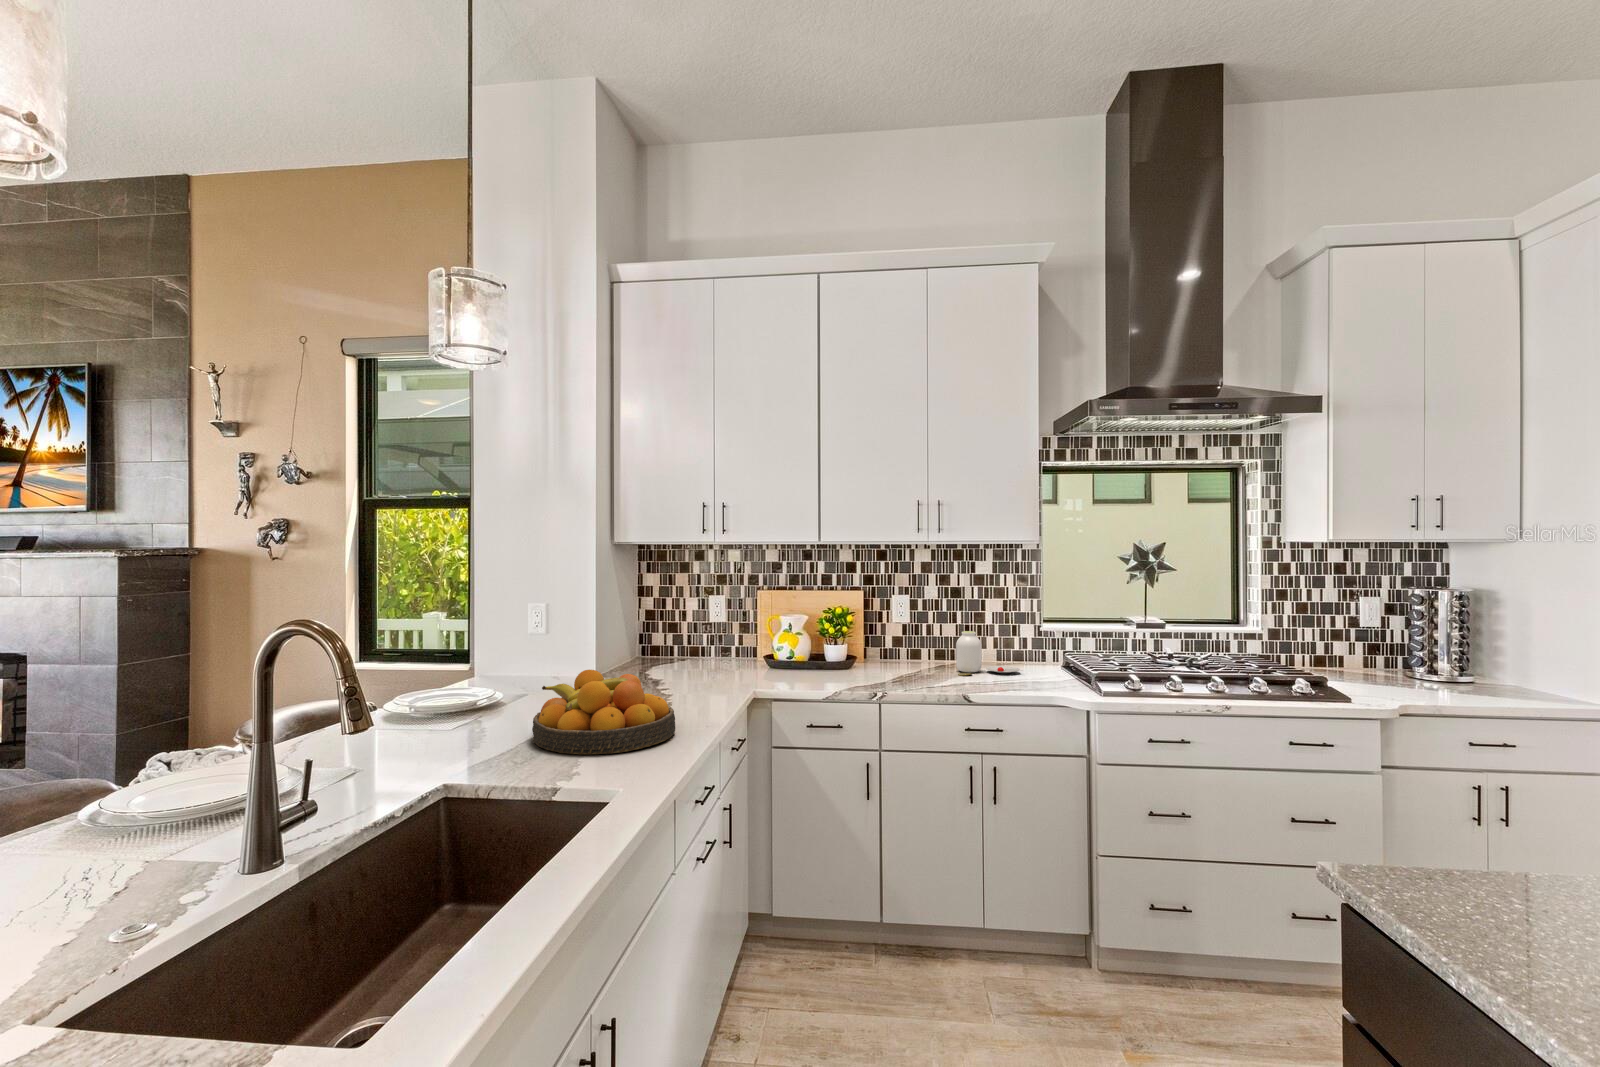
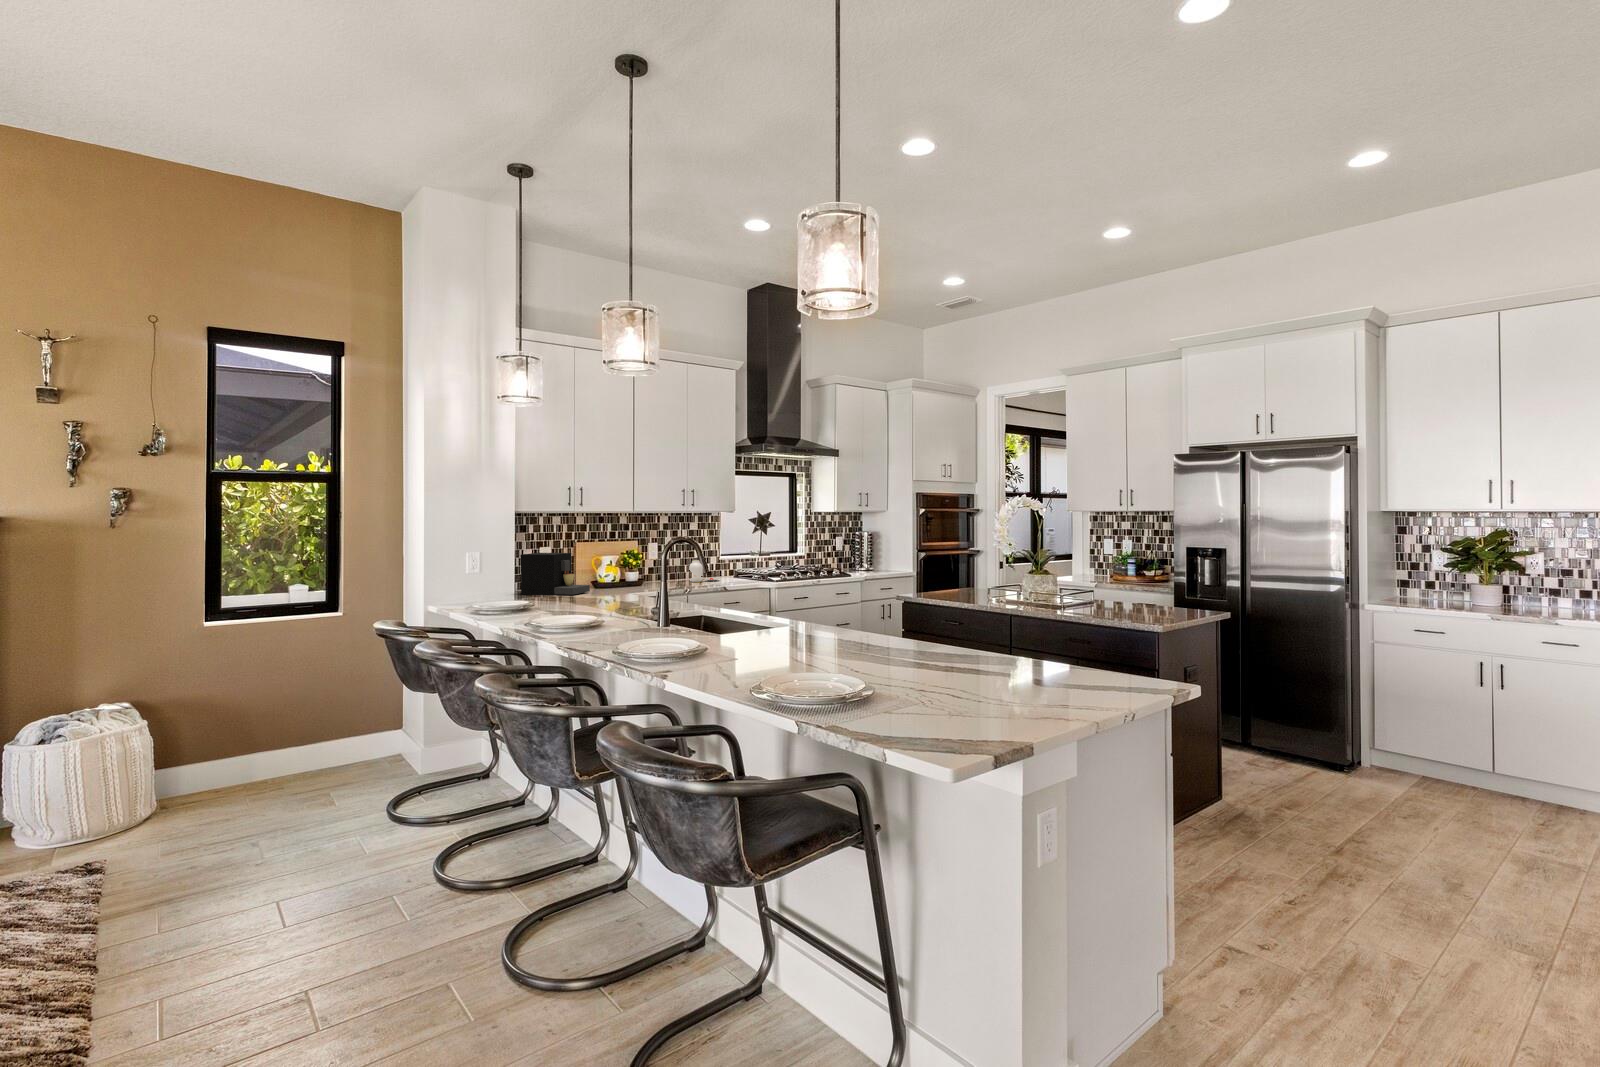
coffee maker: none [652,604,730,680] -> present [520,553,590,595]
fruit bowl: present [532,670,675,755] -> none [594,575,668,611]

